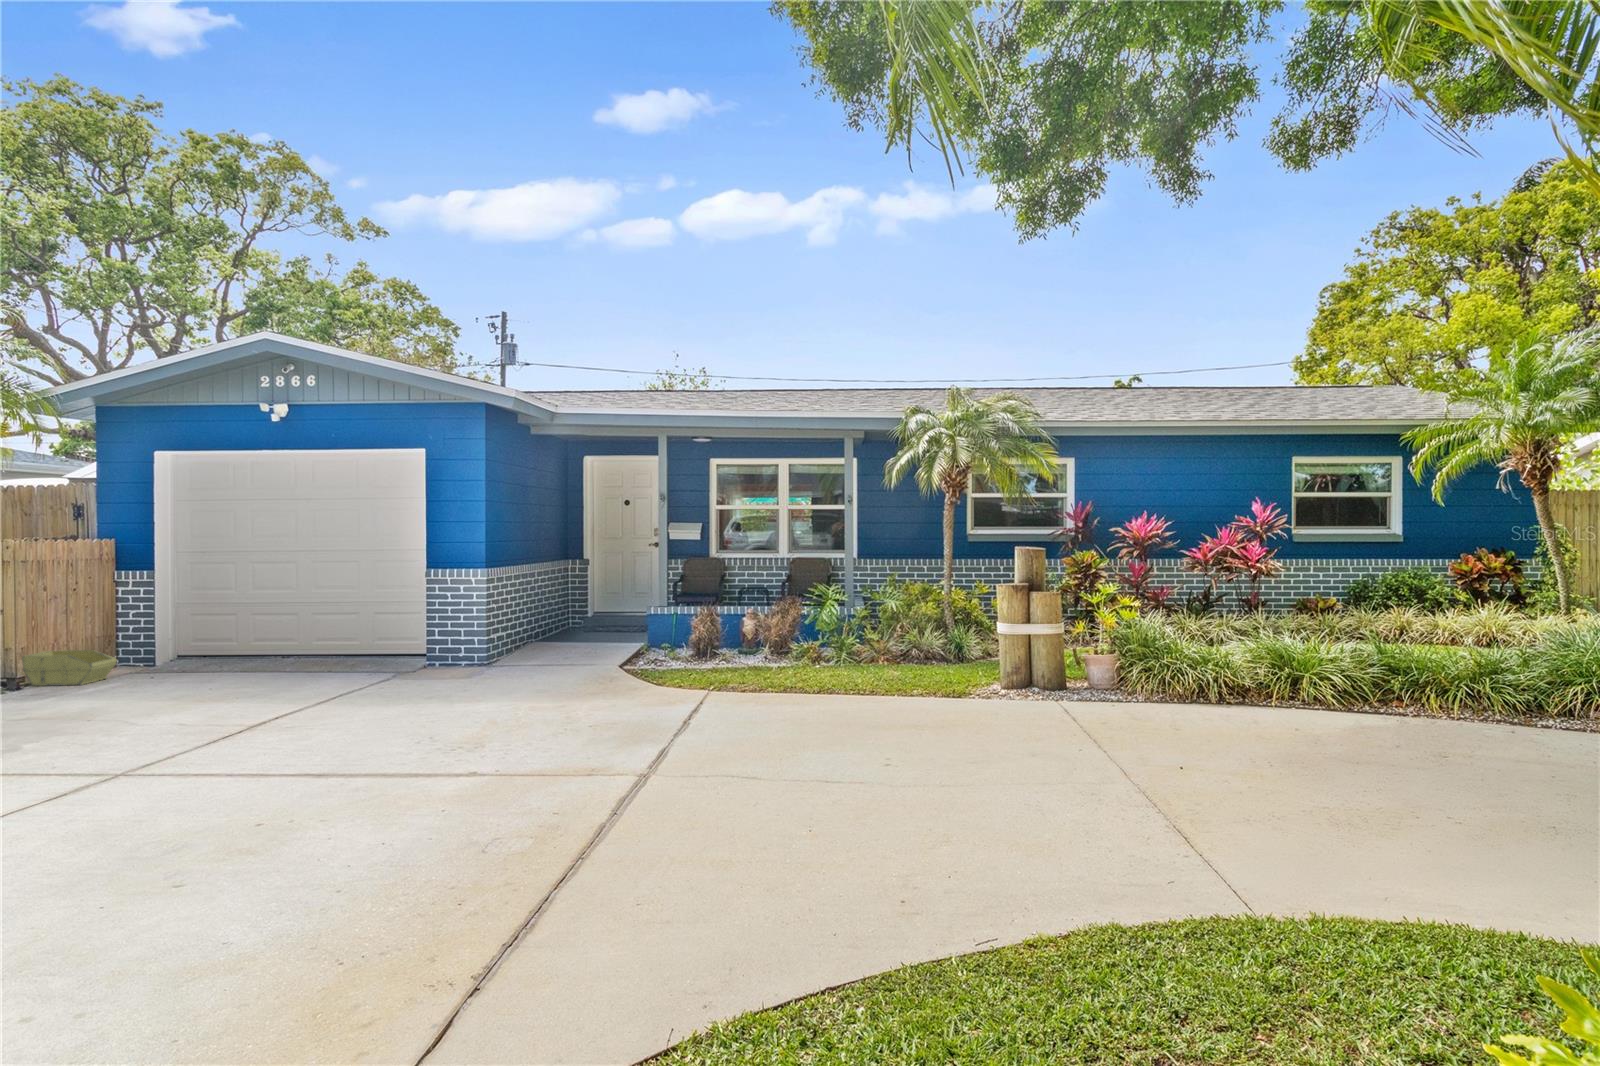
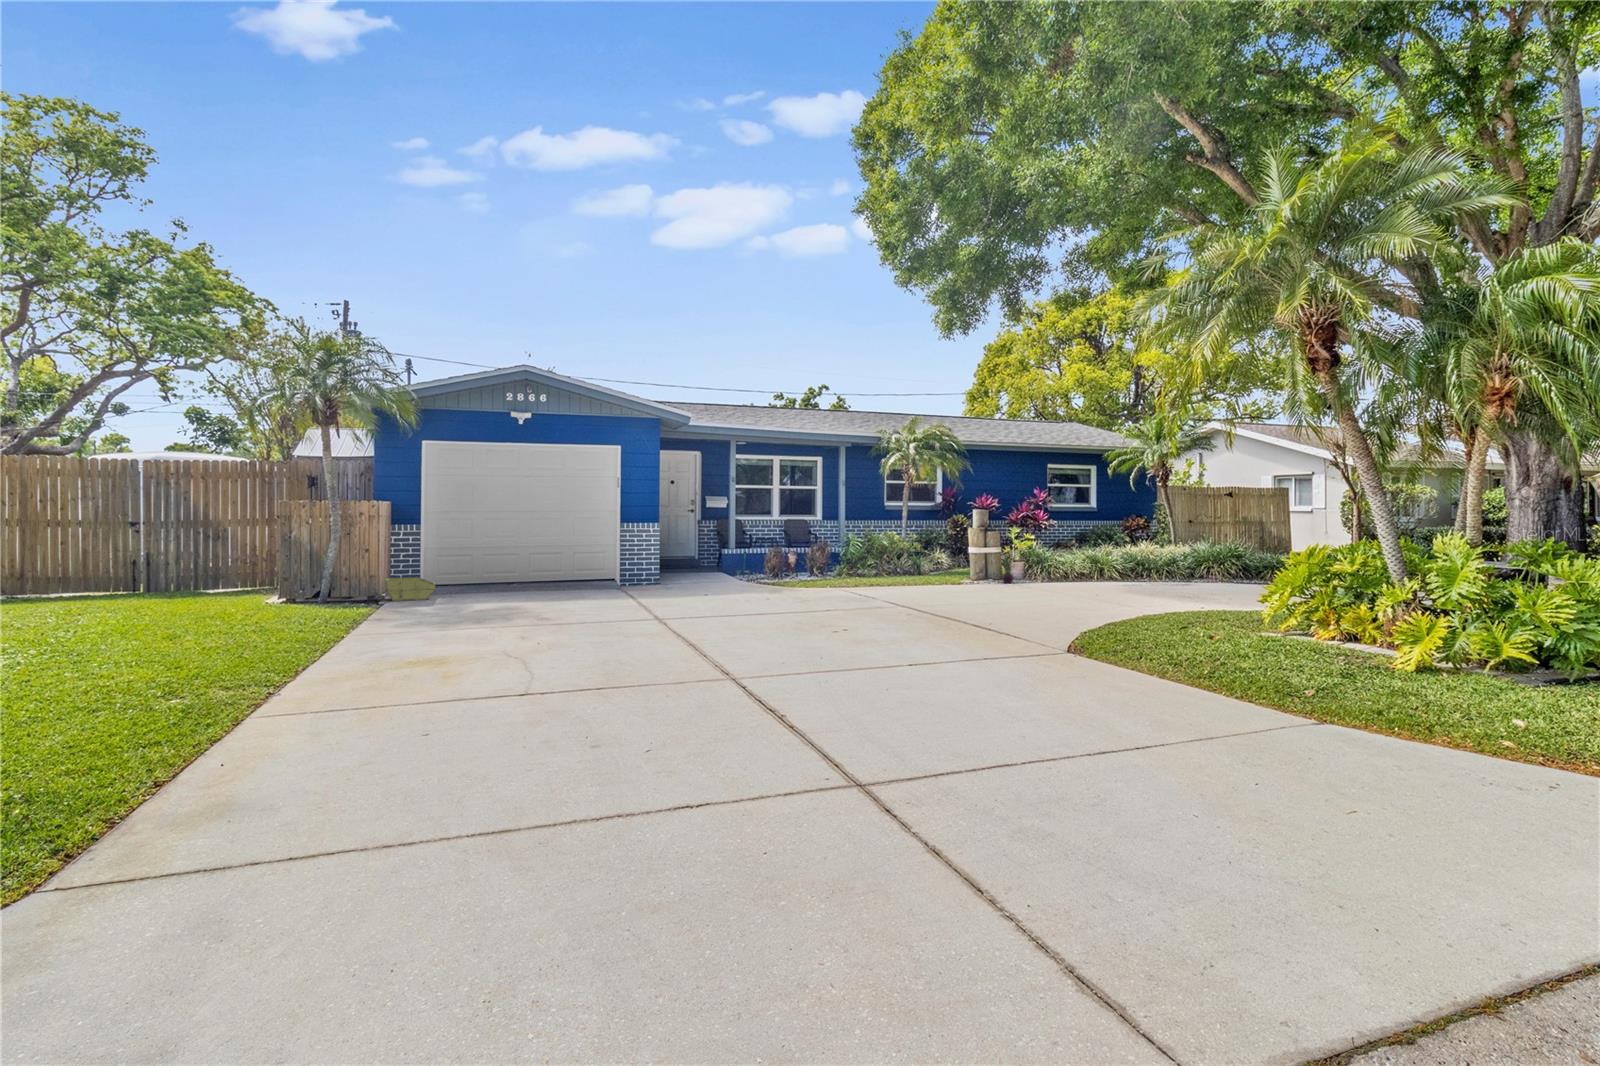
decorative plant: none [1030,637,1093,701] -> present [1002,555,1014,583]

